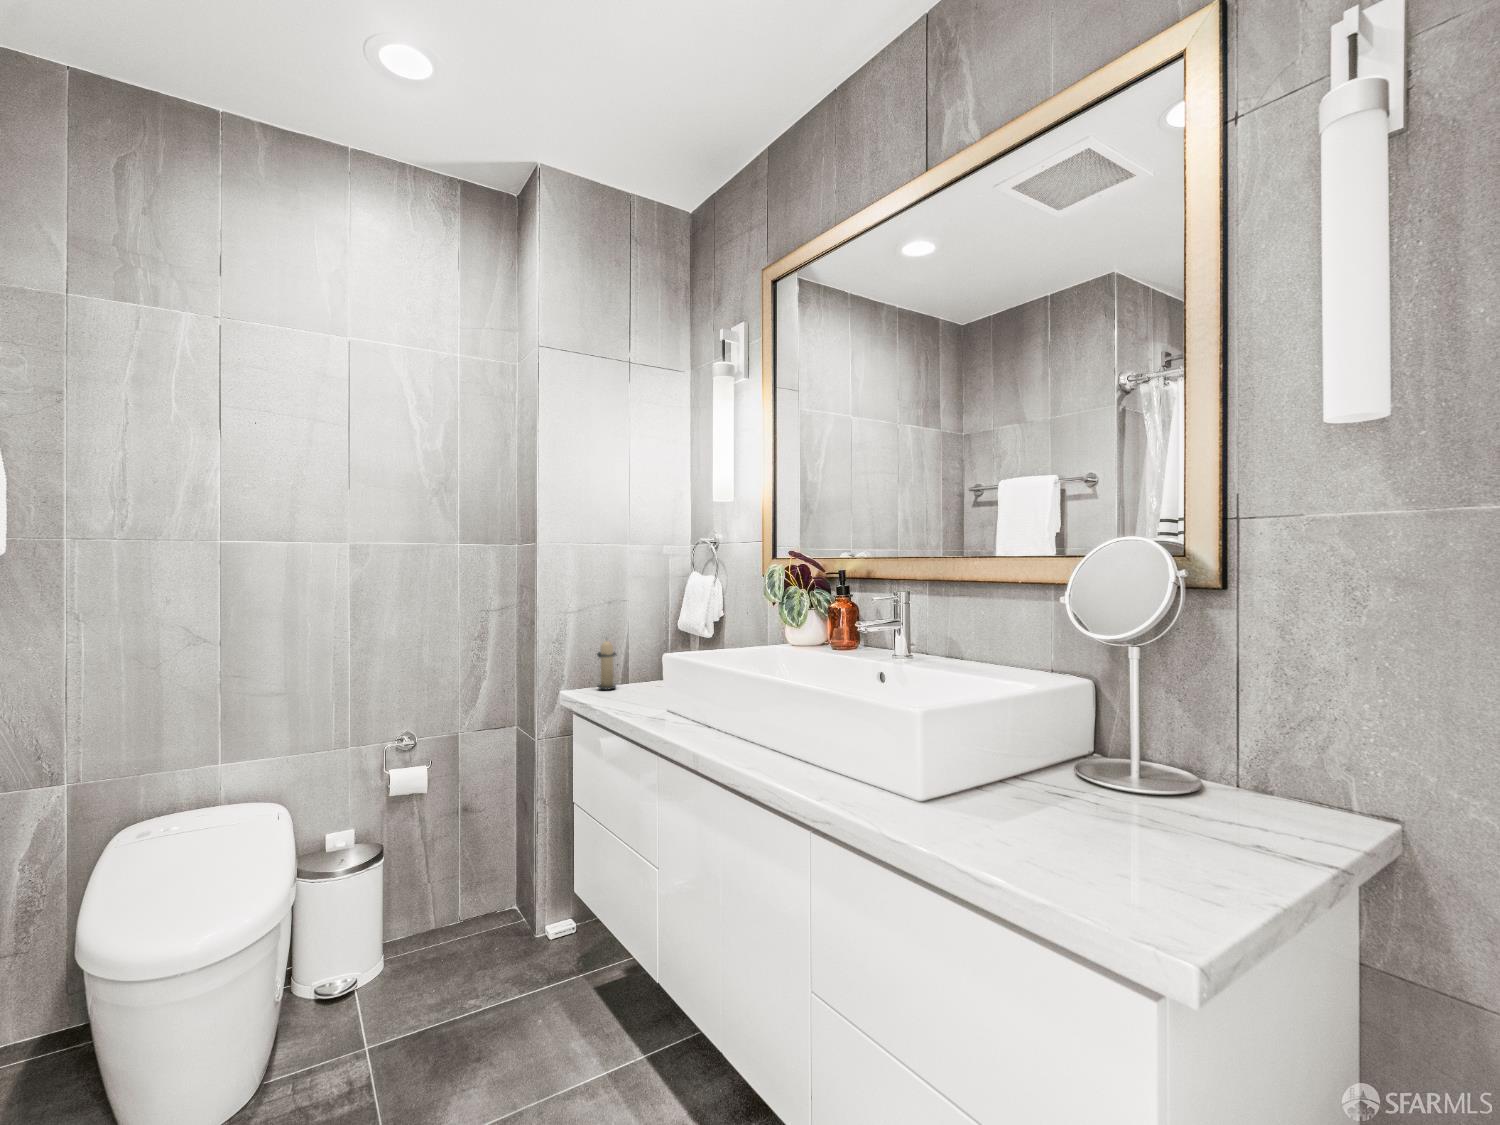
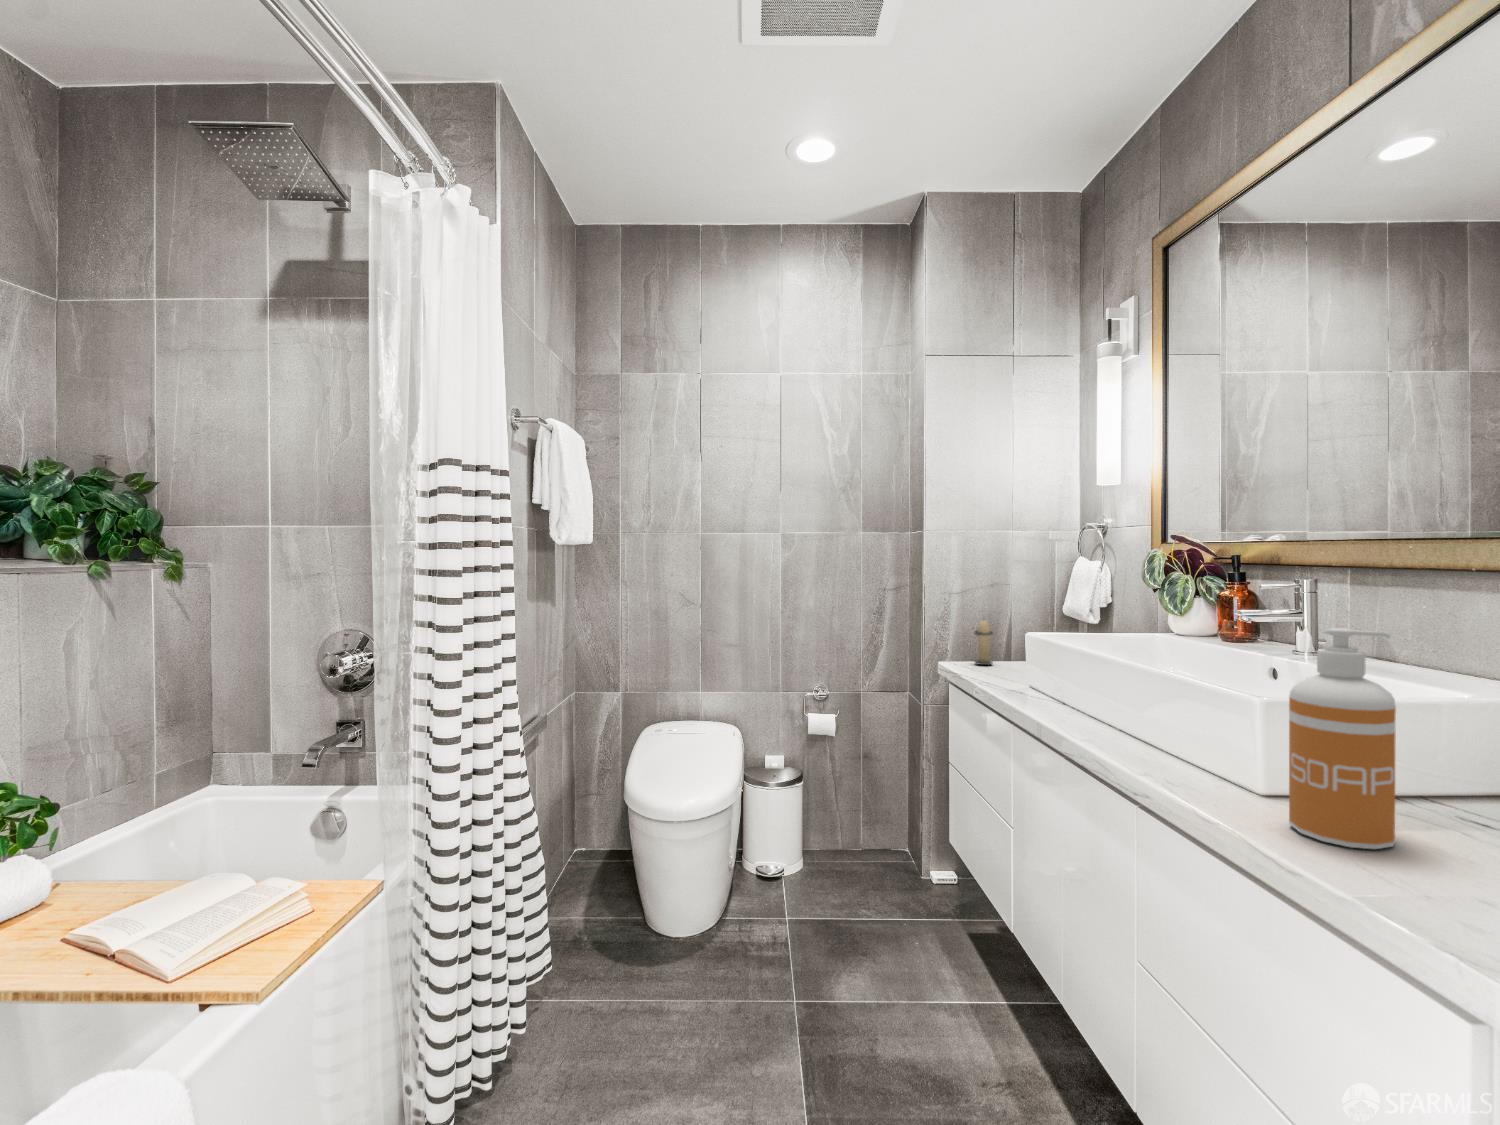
soap dispenser: none [962,639,1044,845] -> present [1289,628,1396,849]

